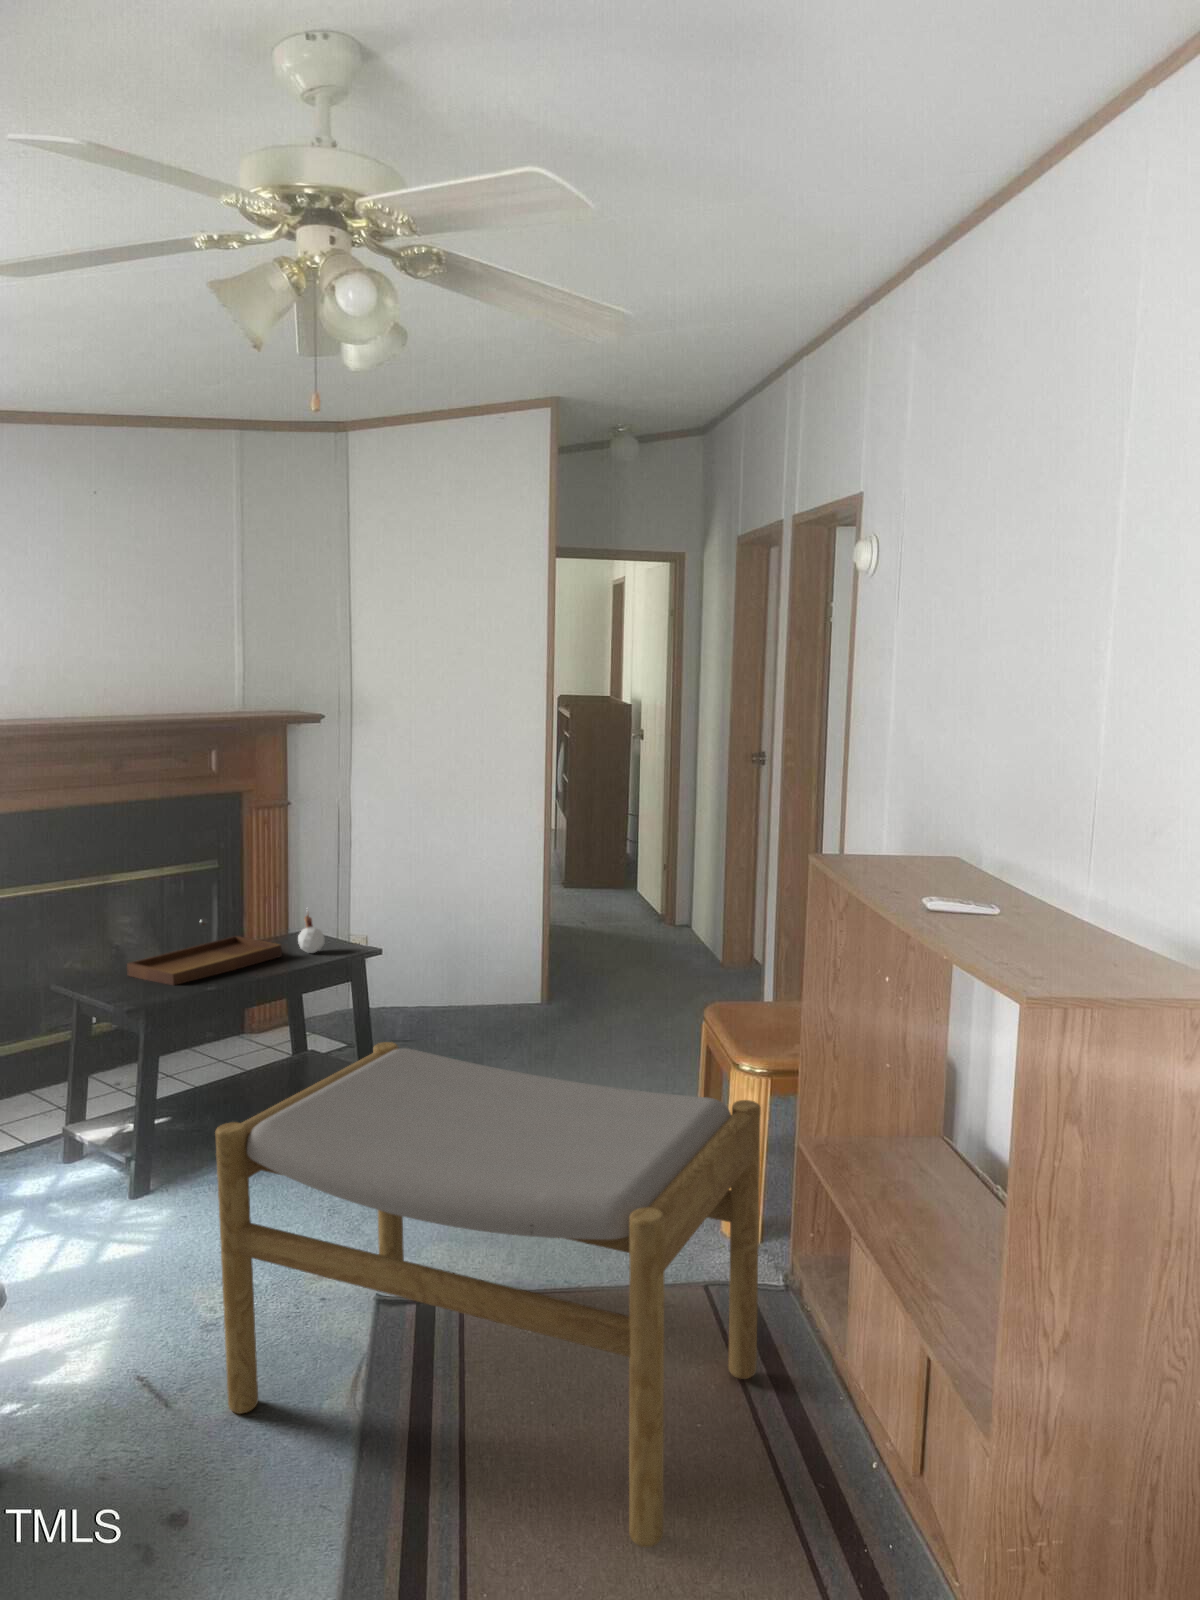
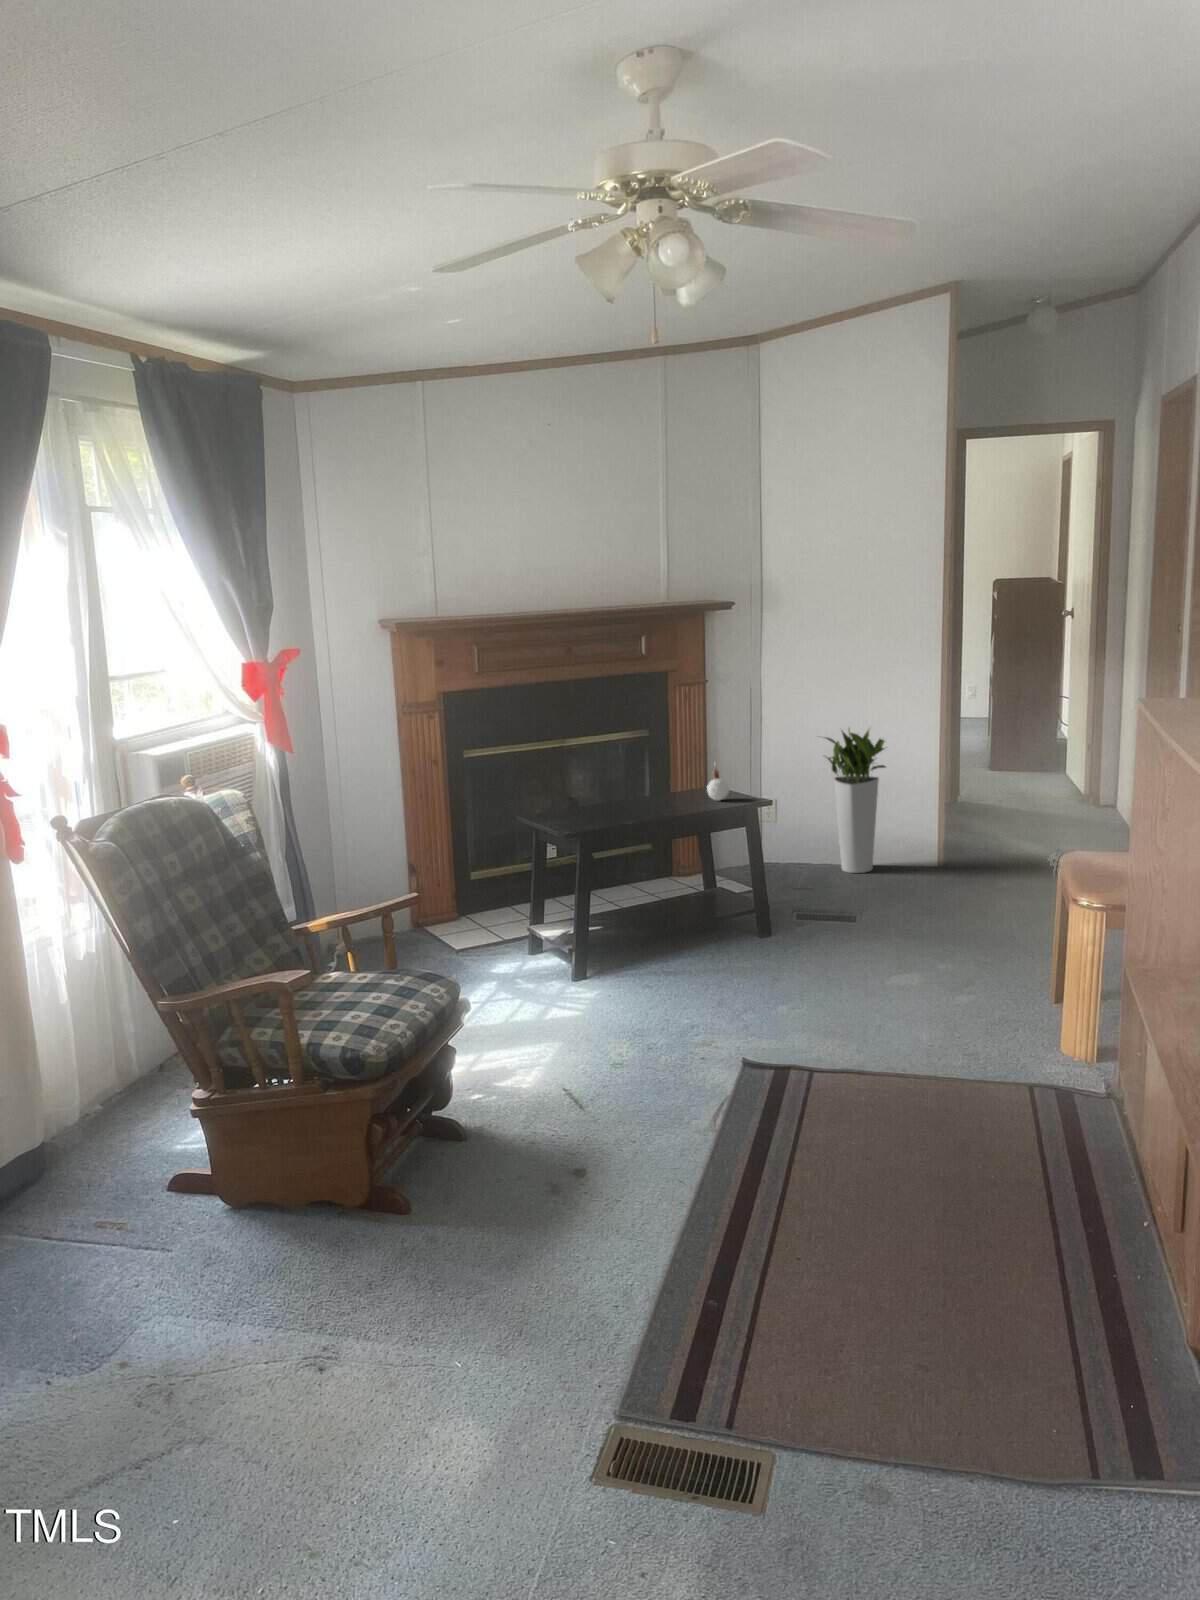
planter: none [411,856,492,1023] -> present [826,729,885,873]
tray: present [127,918,282,985] -> none [572,769,694,822]
footstool: present [215,1042,761,1547] -> none [608,859,1054,1243]

